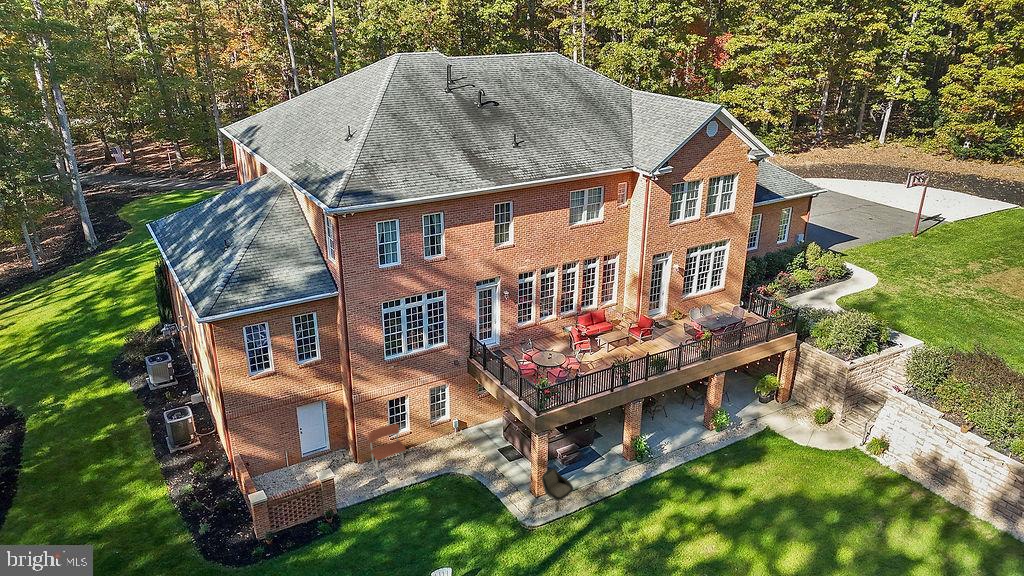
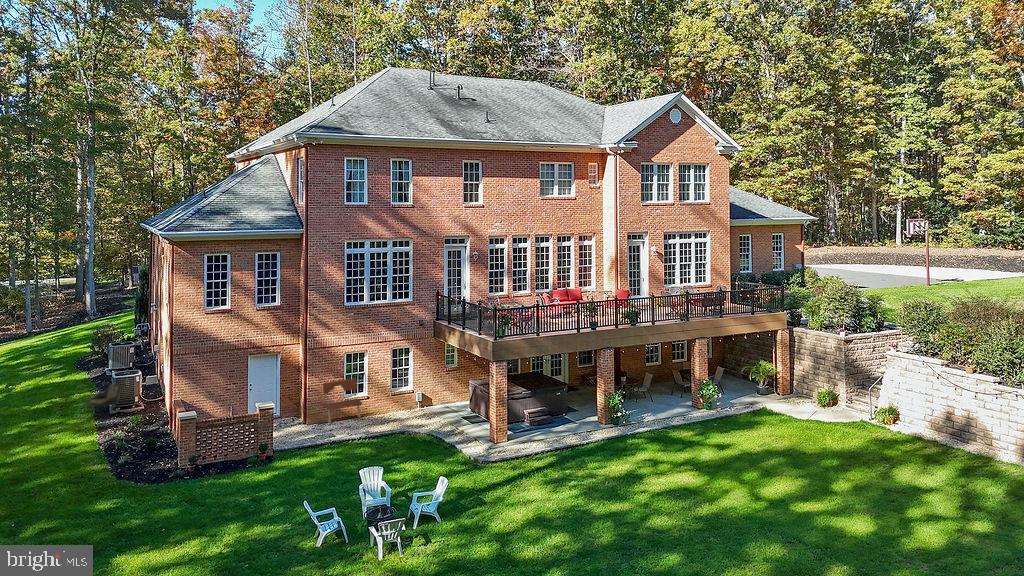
lounge chair: present [542,469,573,501] -> present [88,384,121,418]

